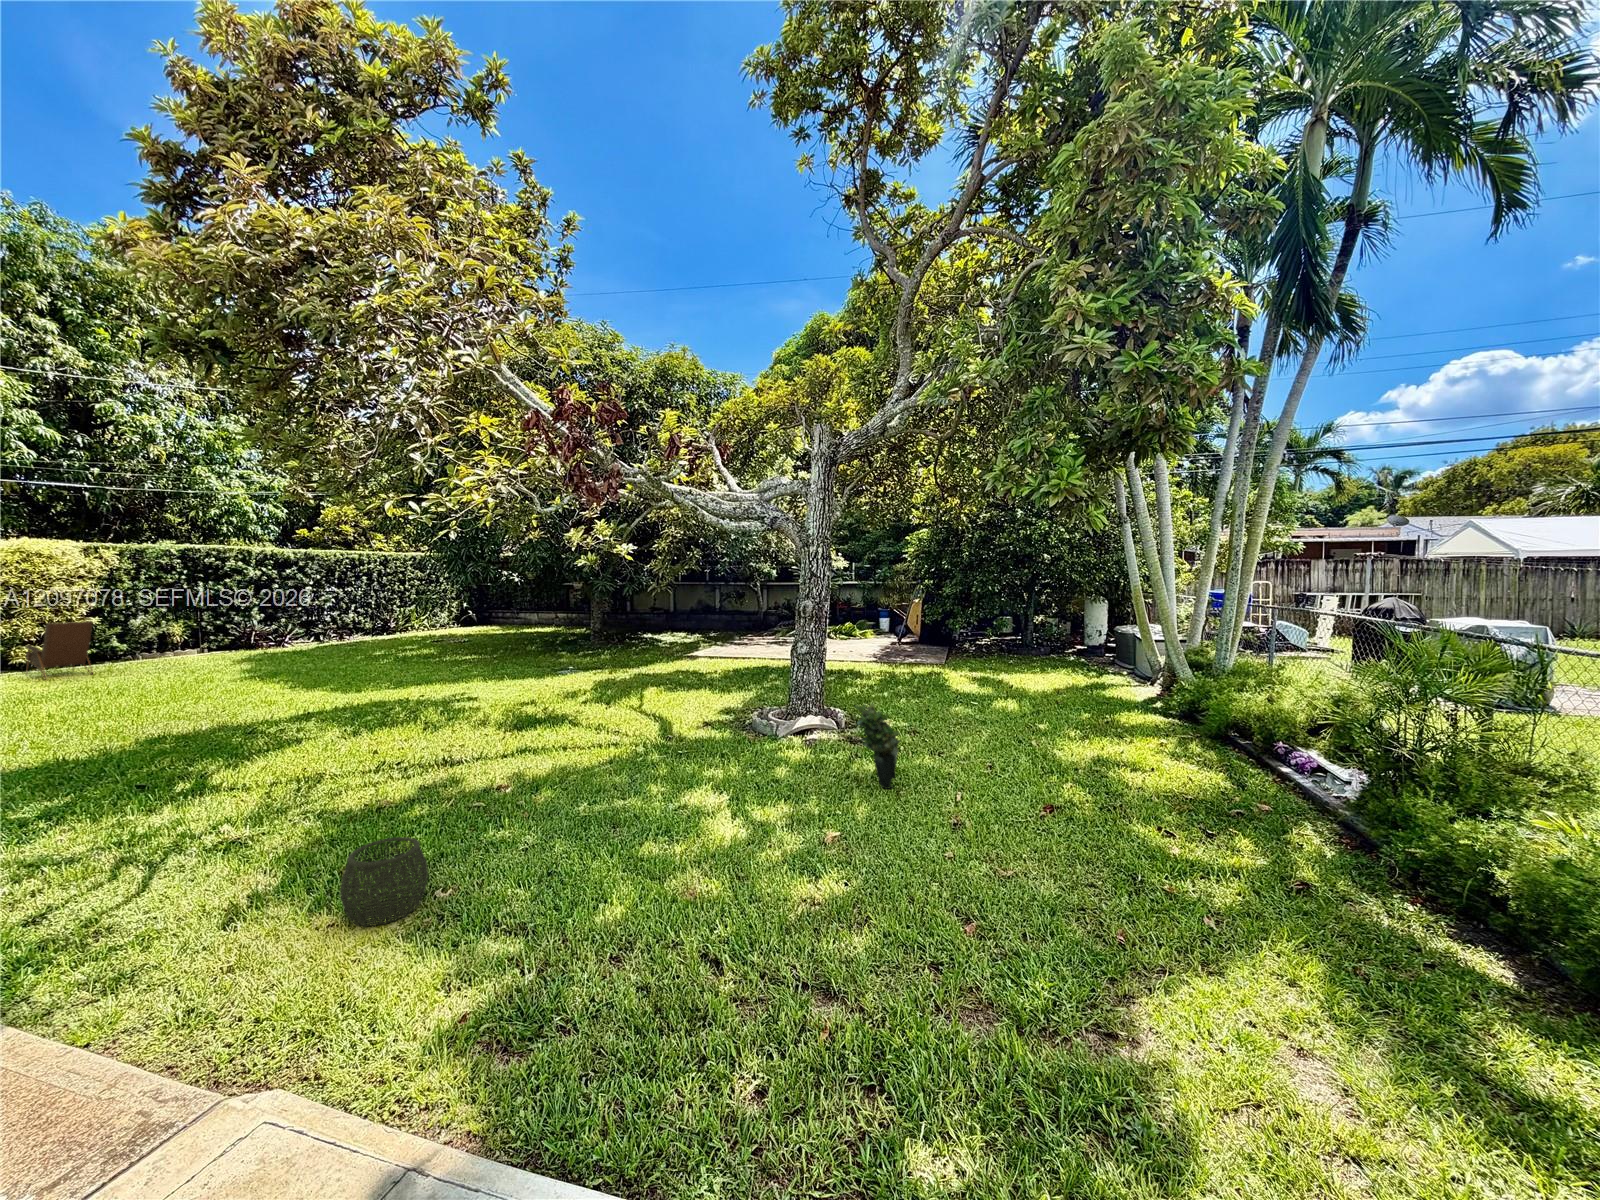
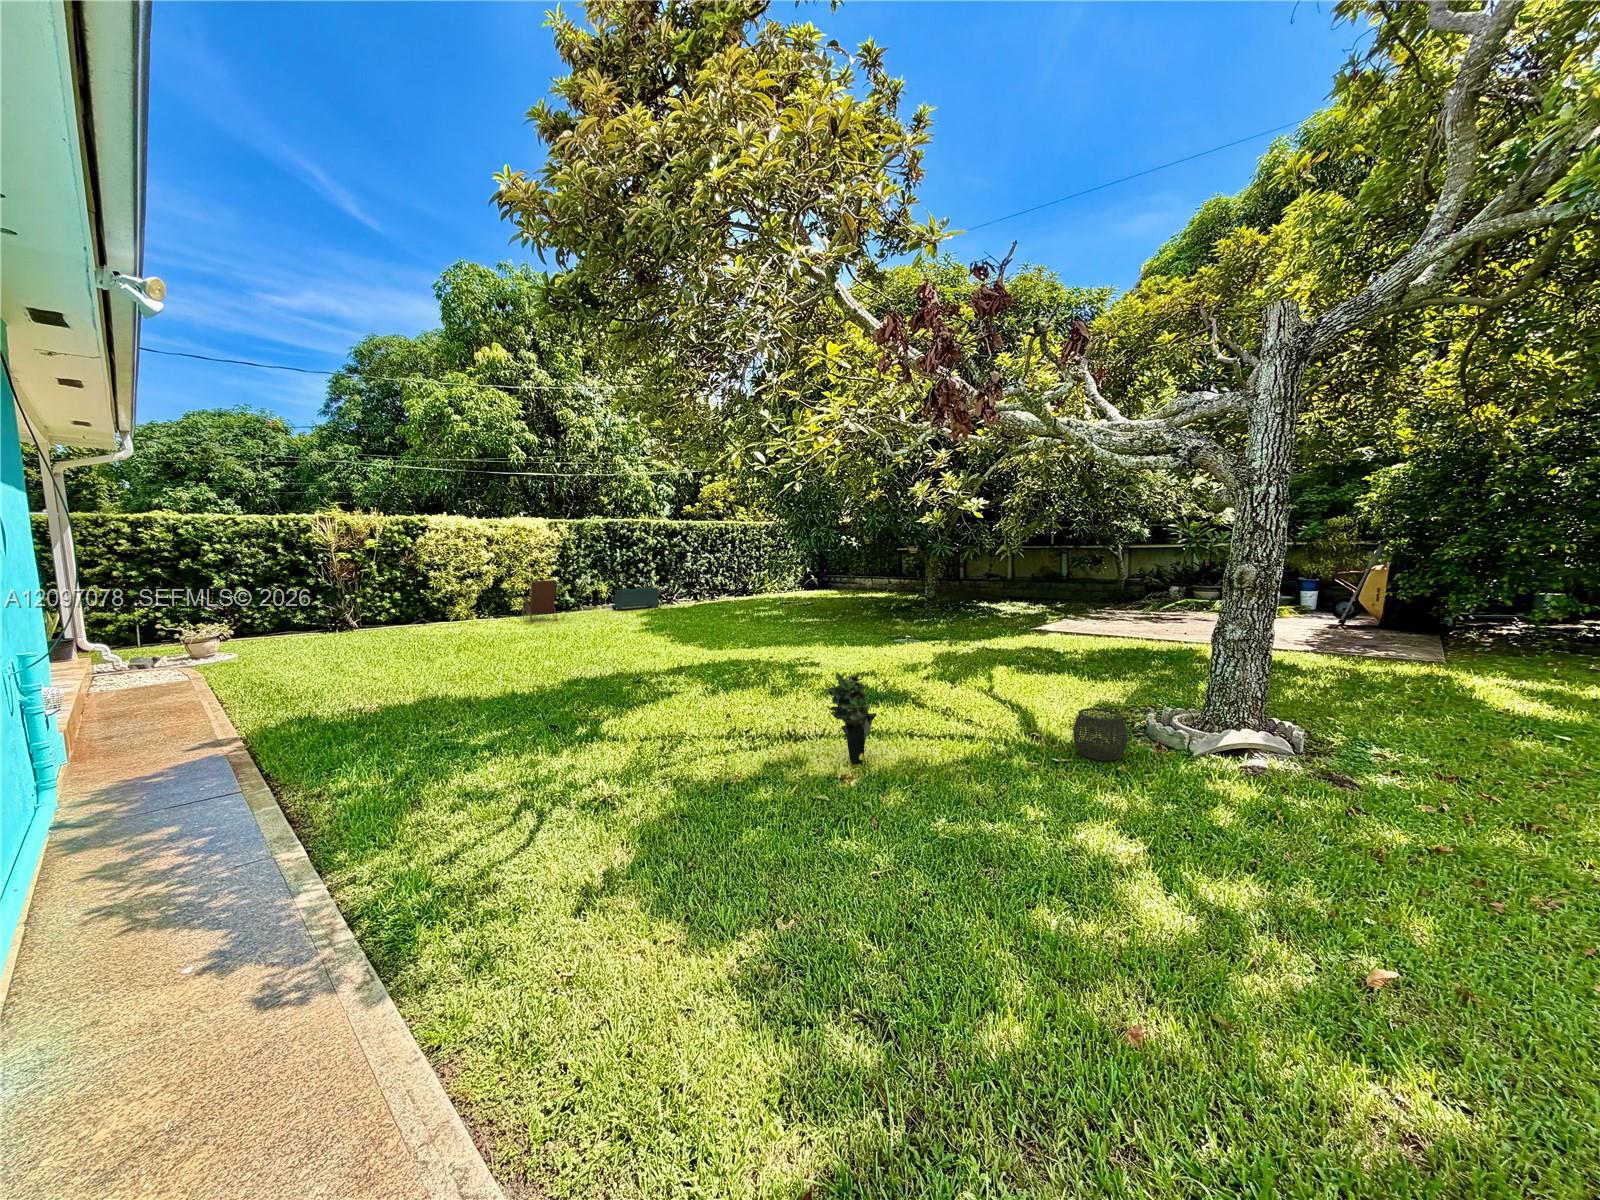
bench: none [187,628,264,658] -> present [612,587,658,611]
potted plant: present [855,704,900,789] -> present [826,672,877,763]
woven basket: present [340,837,428,927] -> present [1073,708,1128,761]

